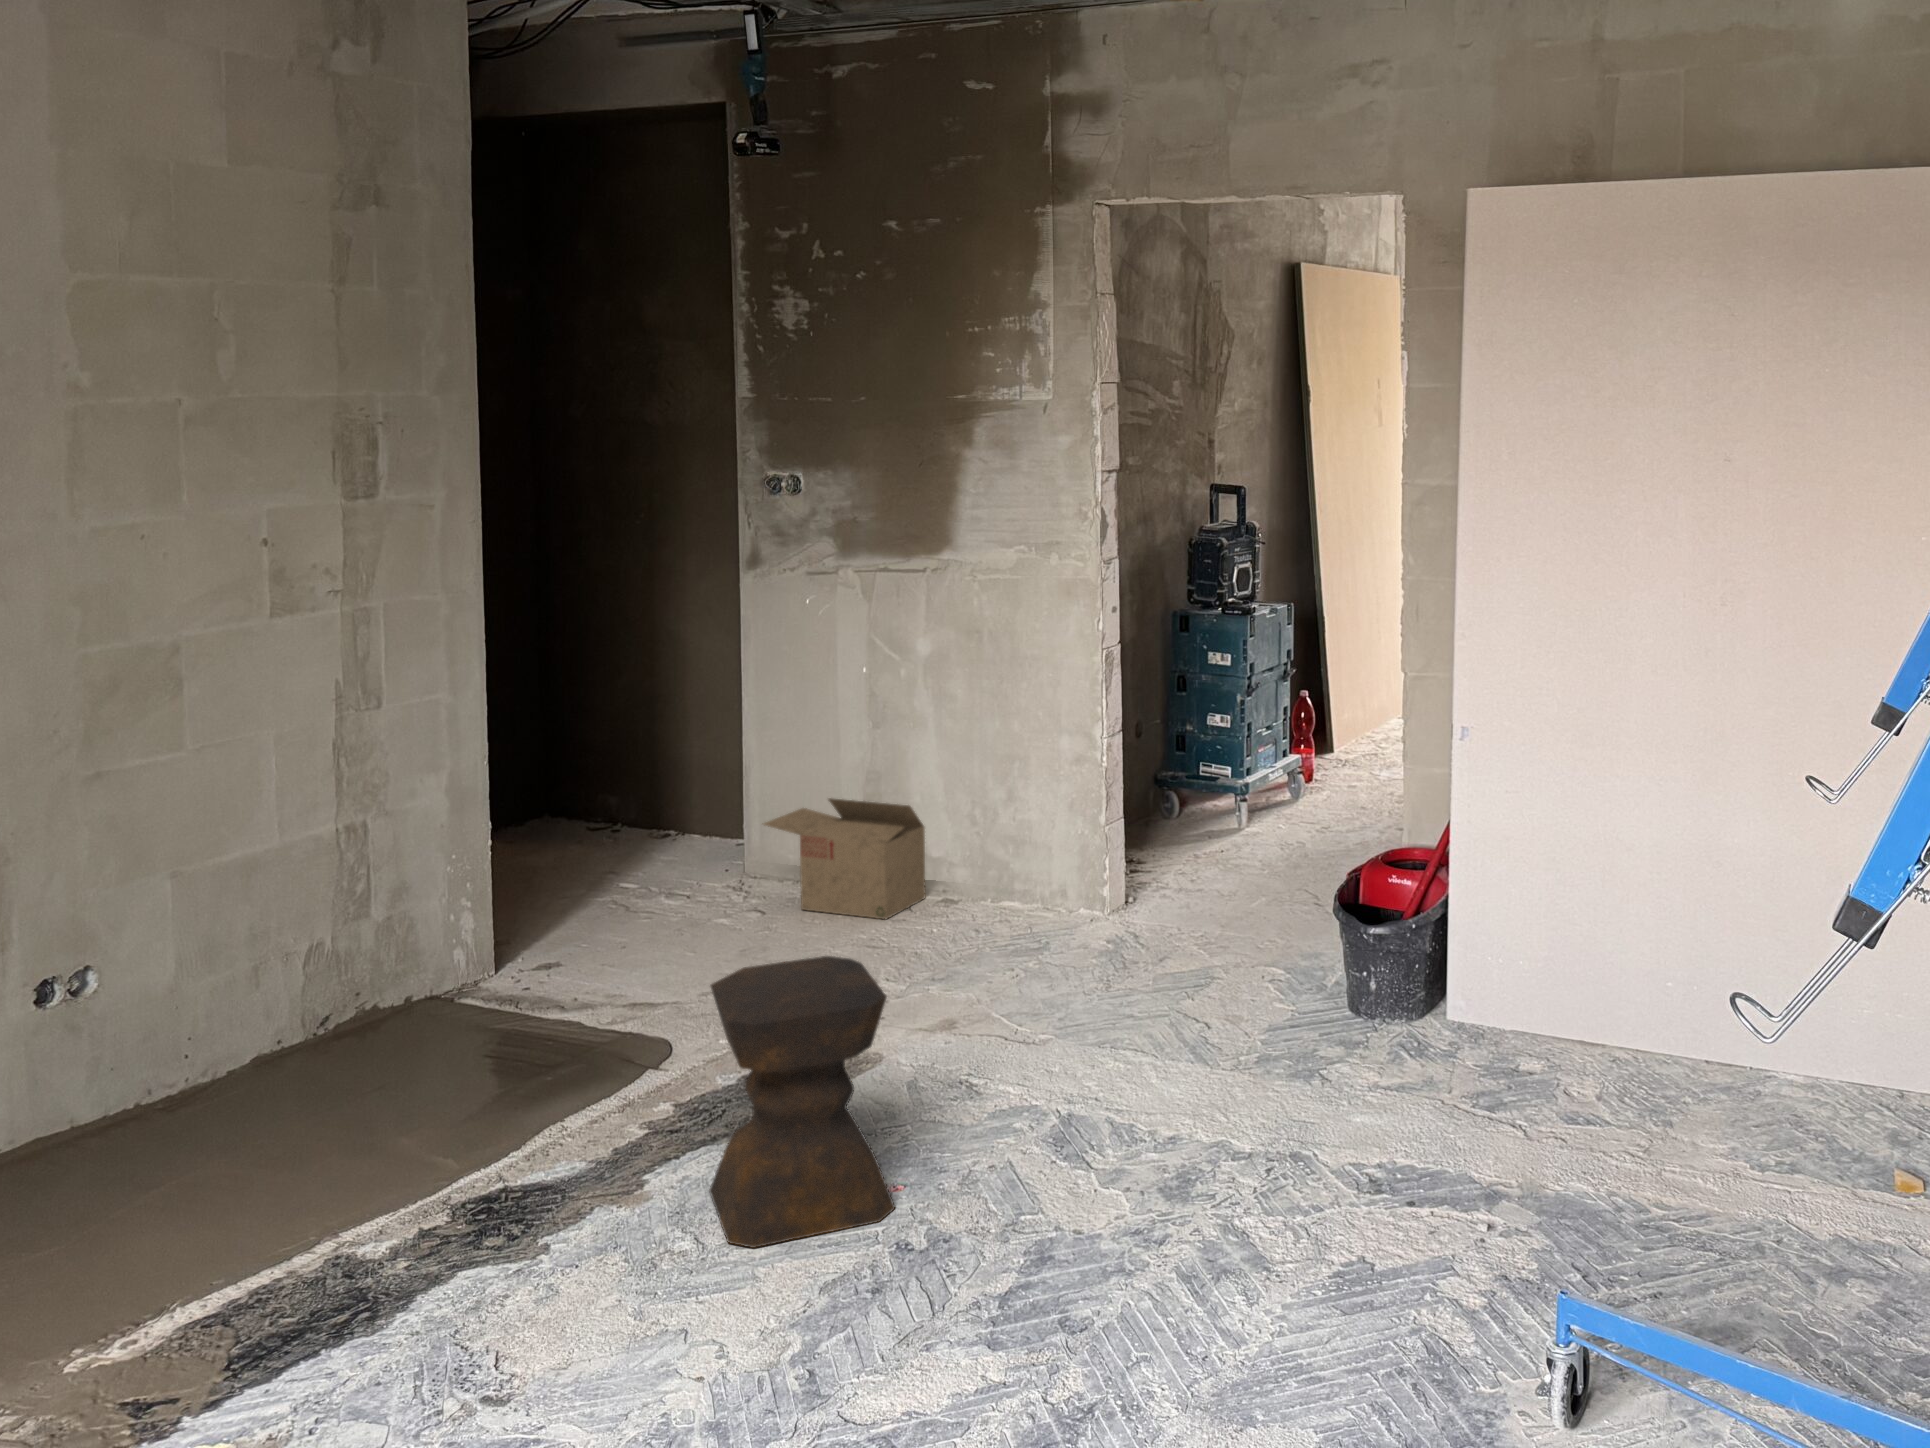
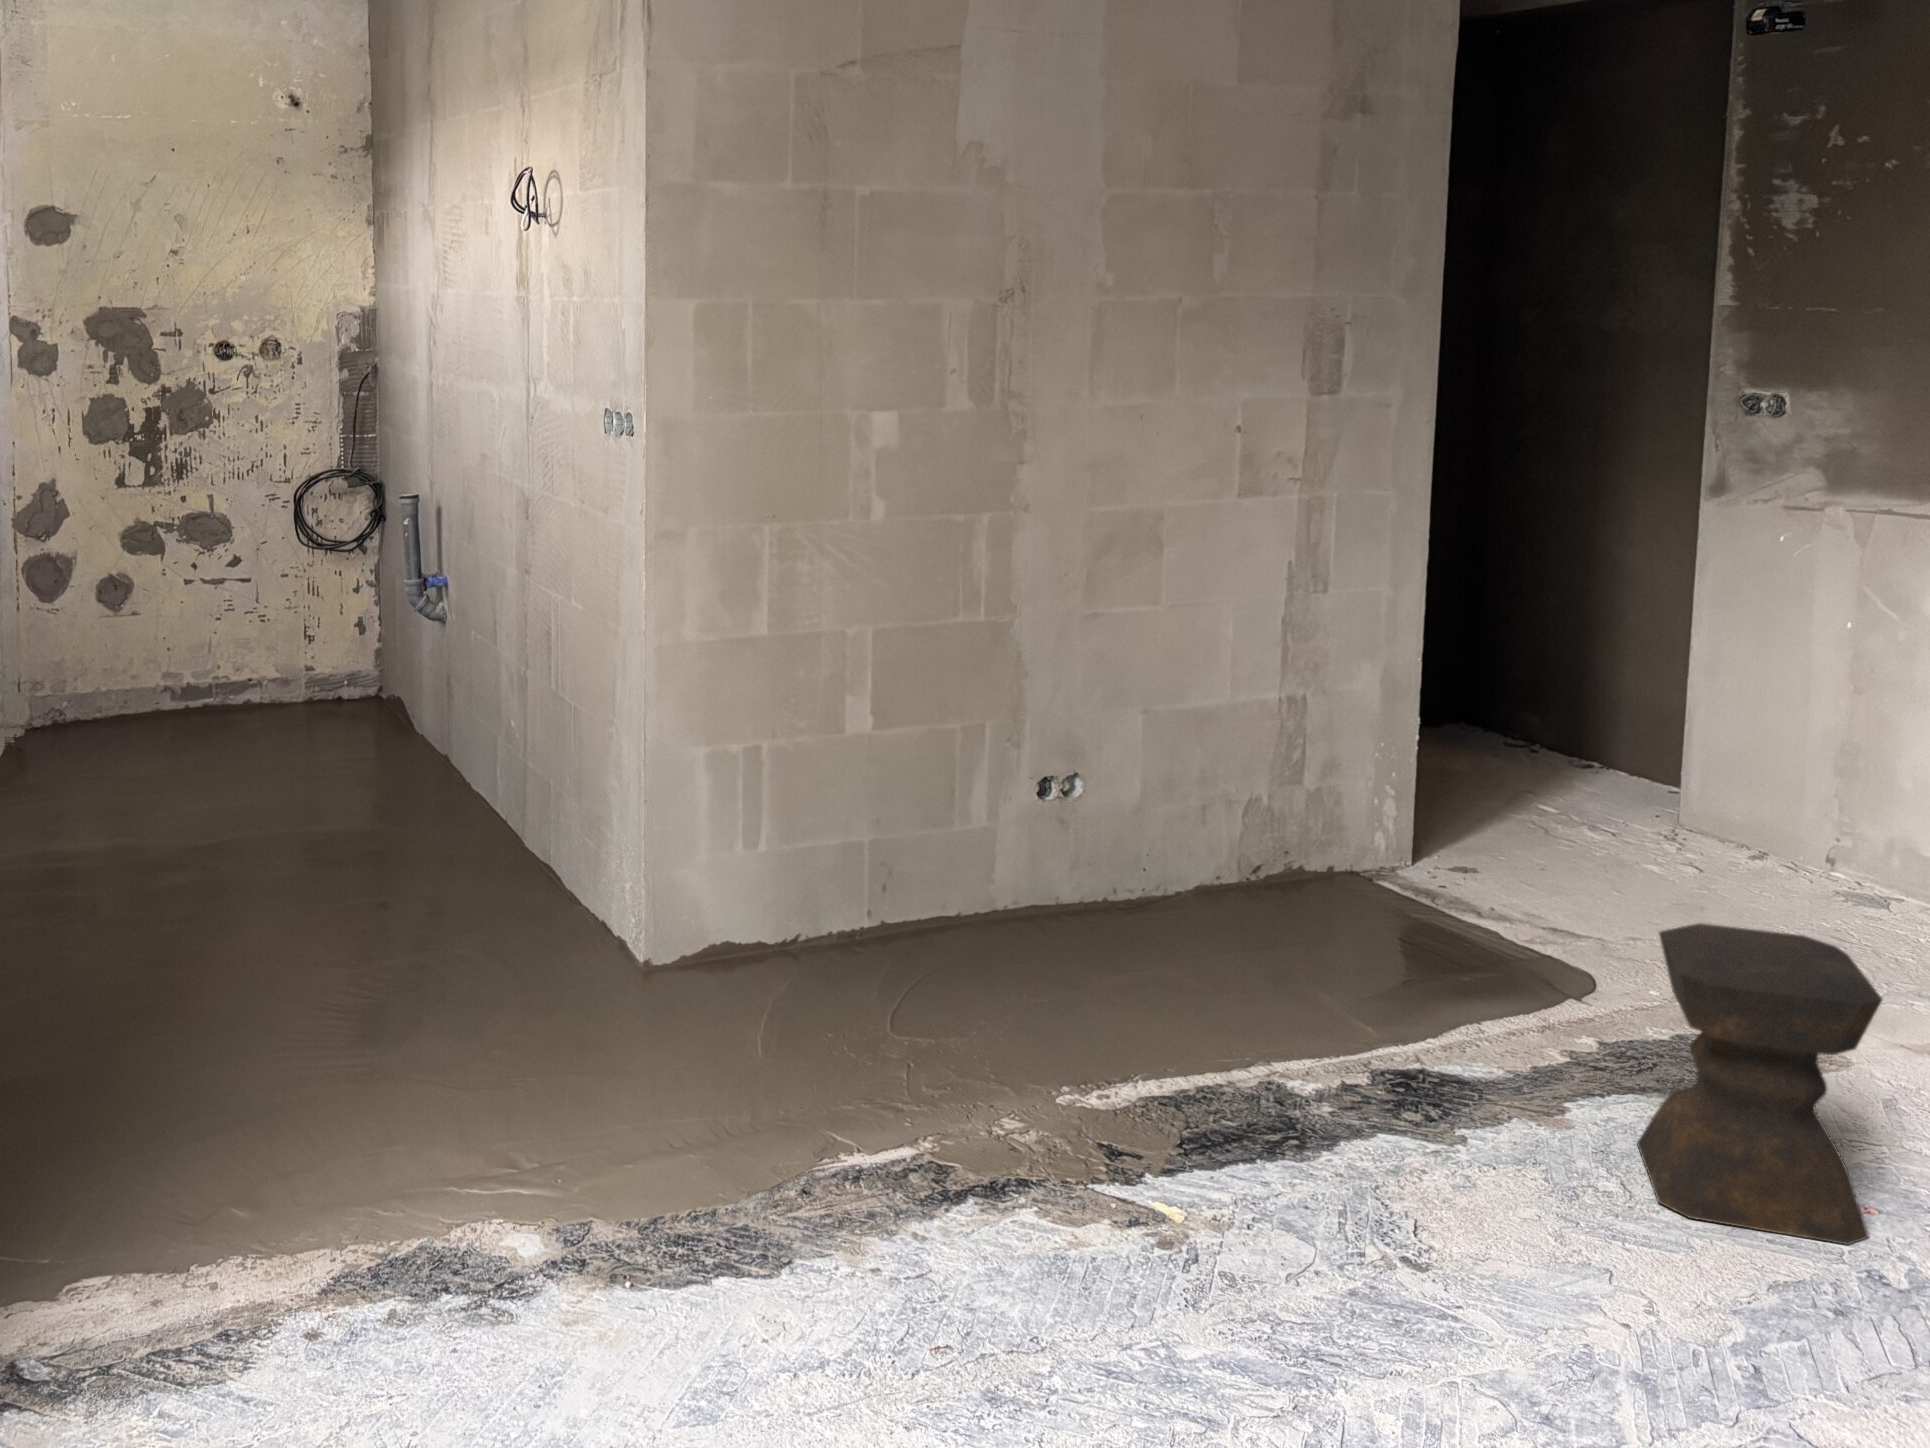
cardboard box: present [764,798,926,919] -> none [1706,764,1923,917]

